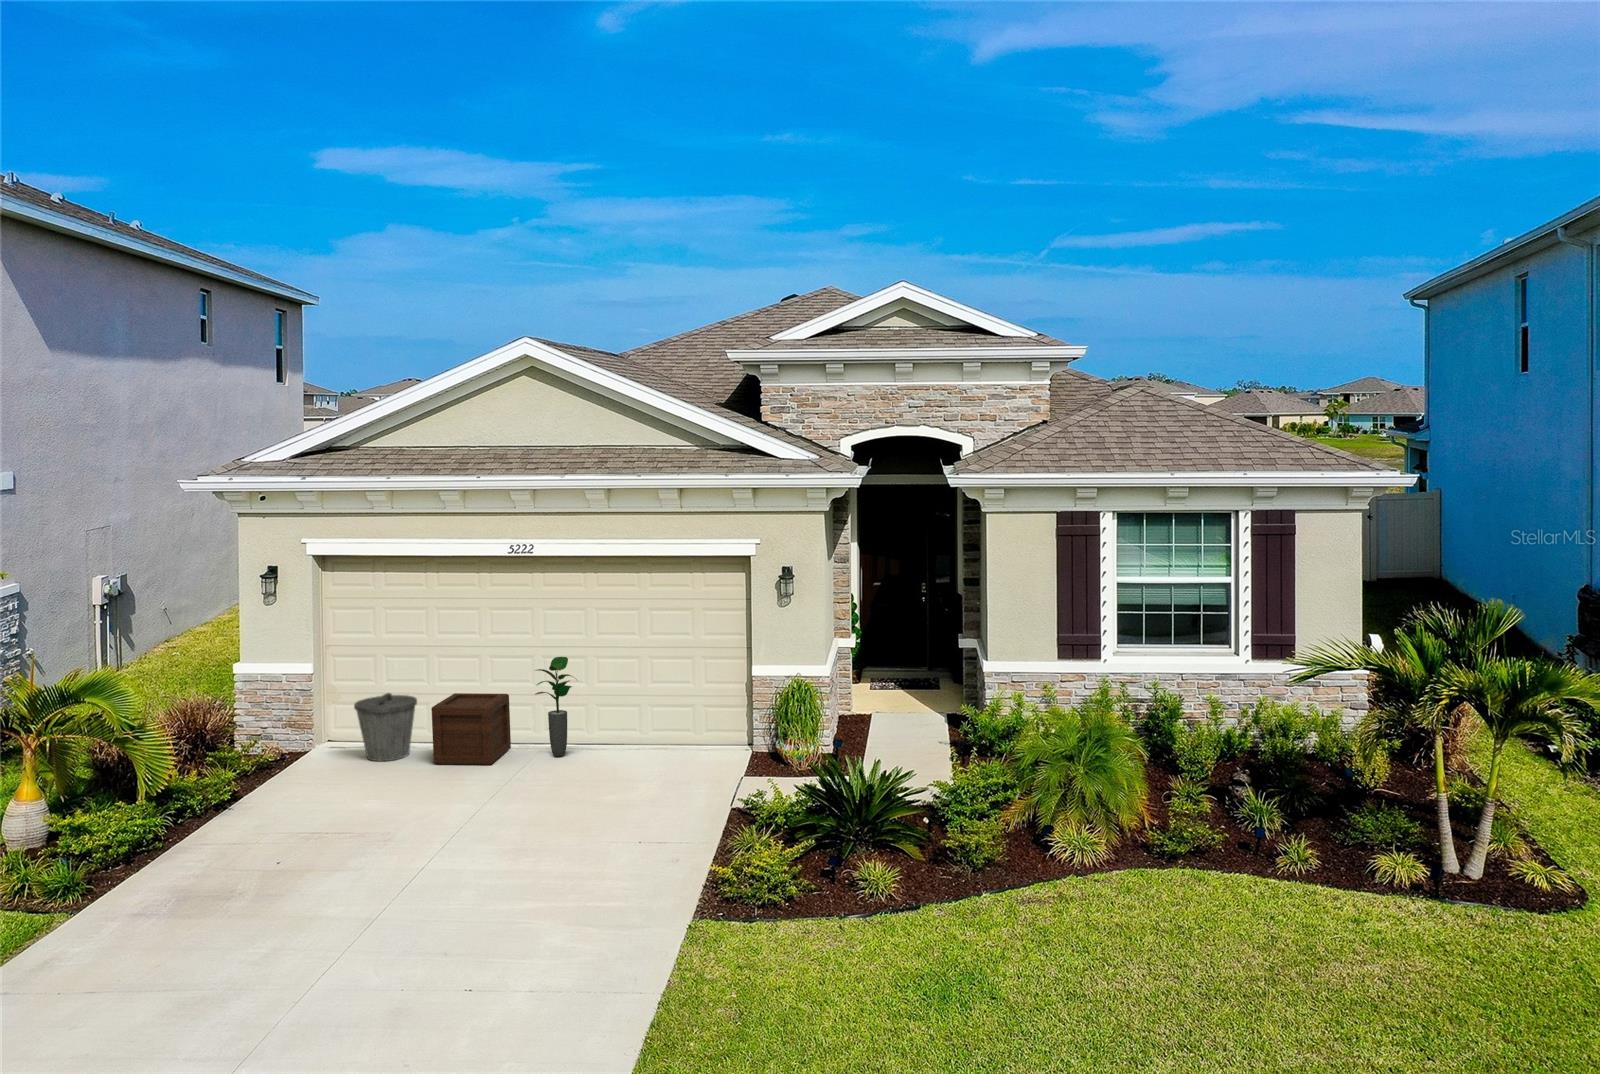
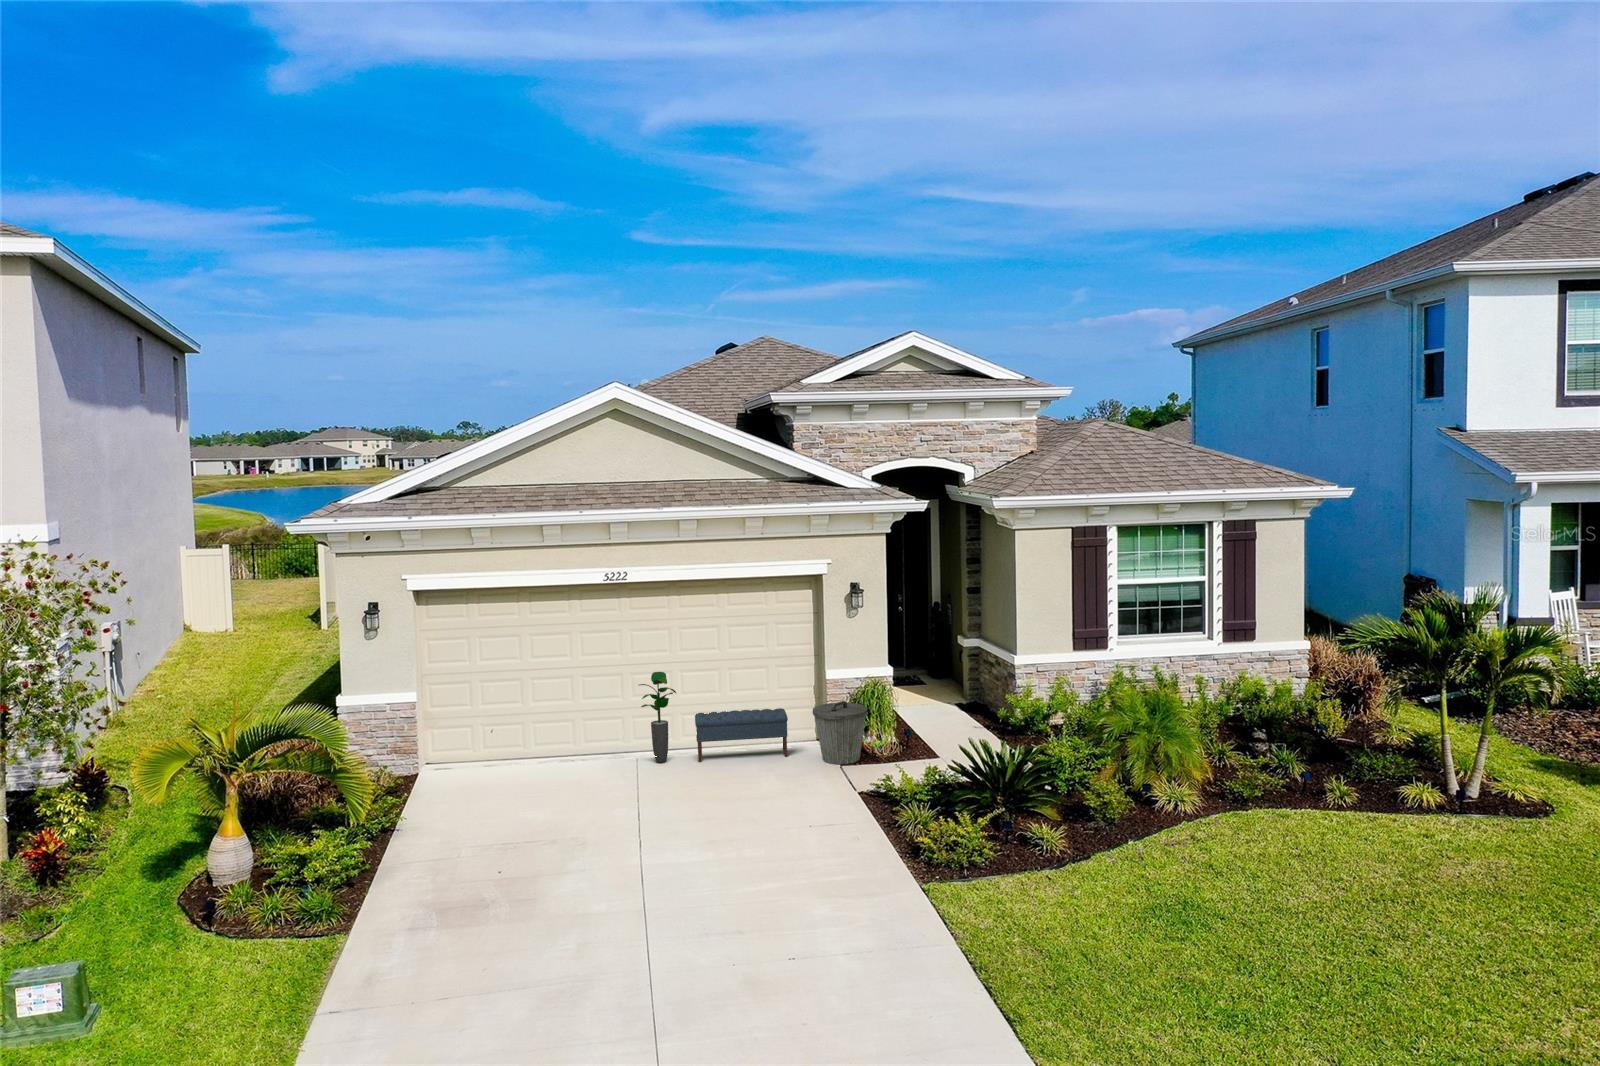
trash can: present [354,693,417,761] -> present [813,701,867,764]
wooden crate: present [431,693,511,765] -> none [548,709,610,777]
bench: none [594,705,702,760] -> present [695,708,788,762]

